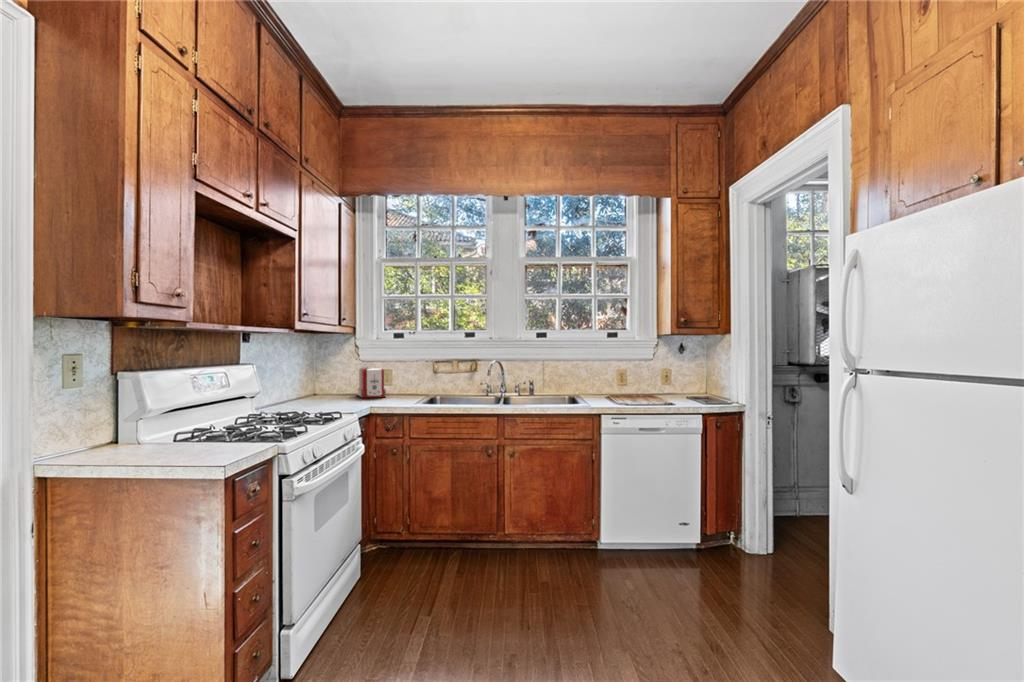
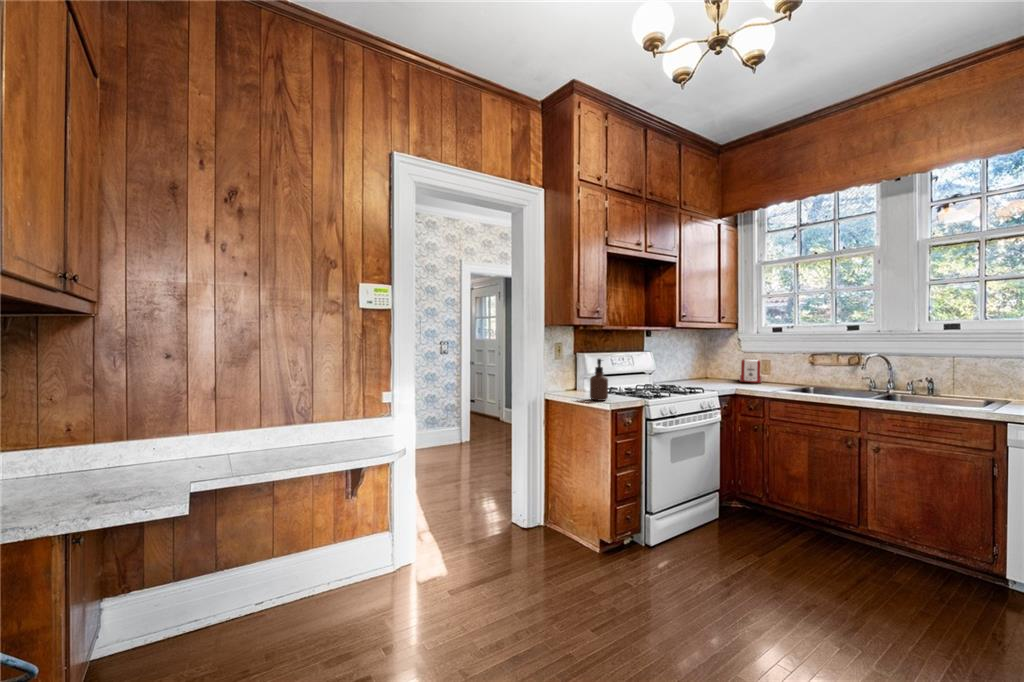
soap dispenser: none [175,381,213,460] -> present [590,359,608,401]

